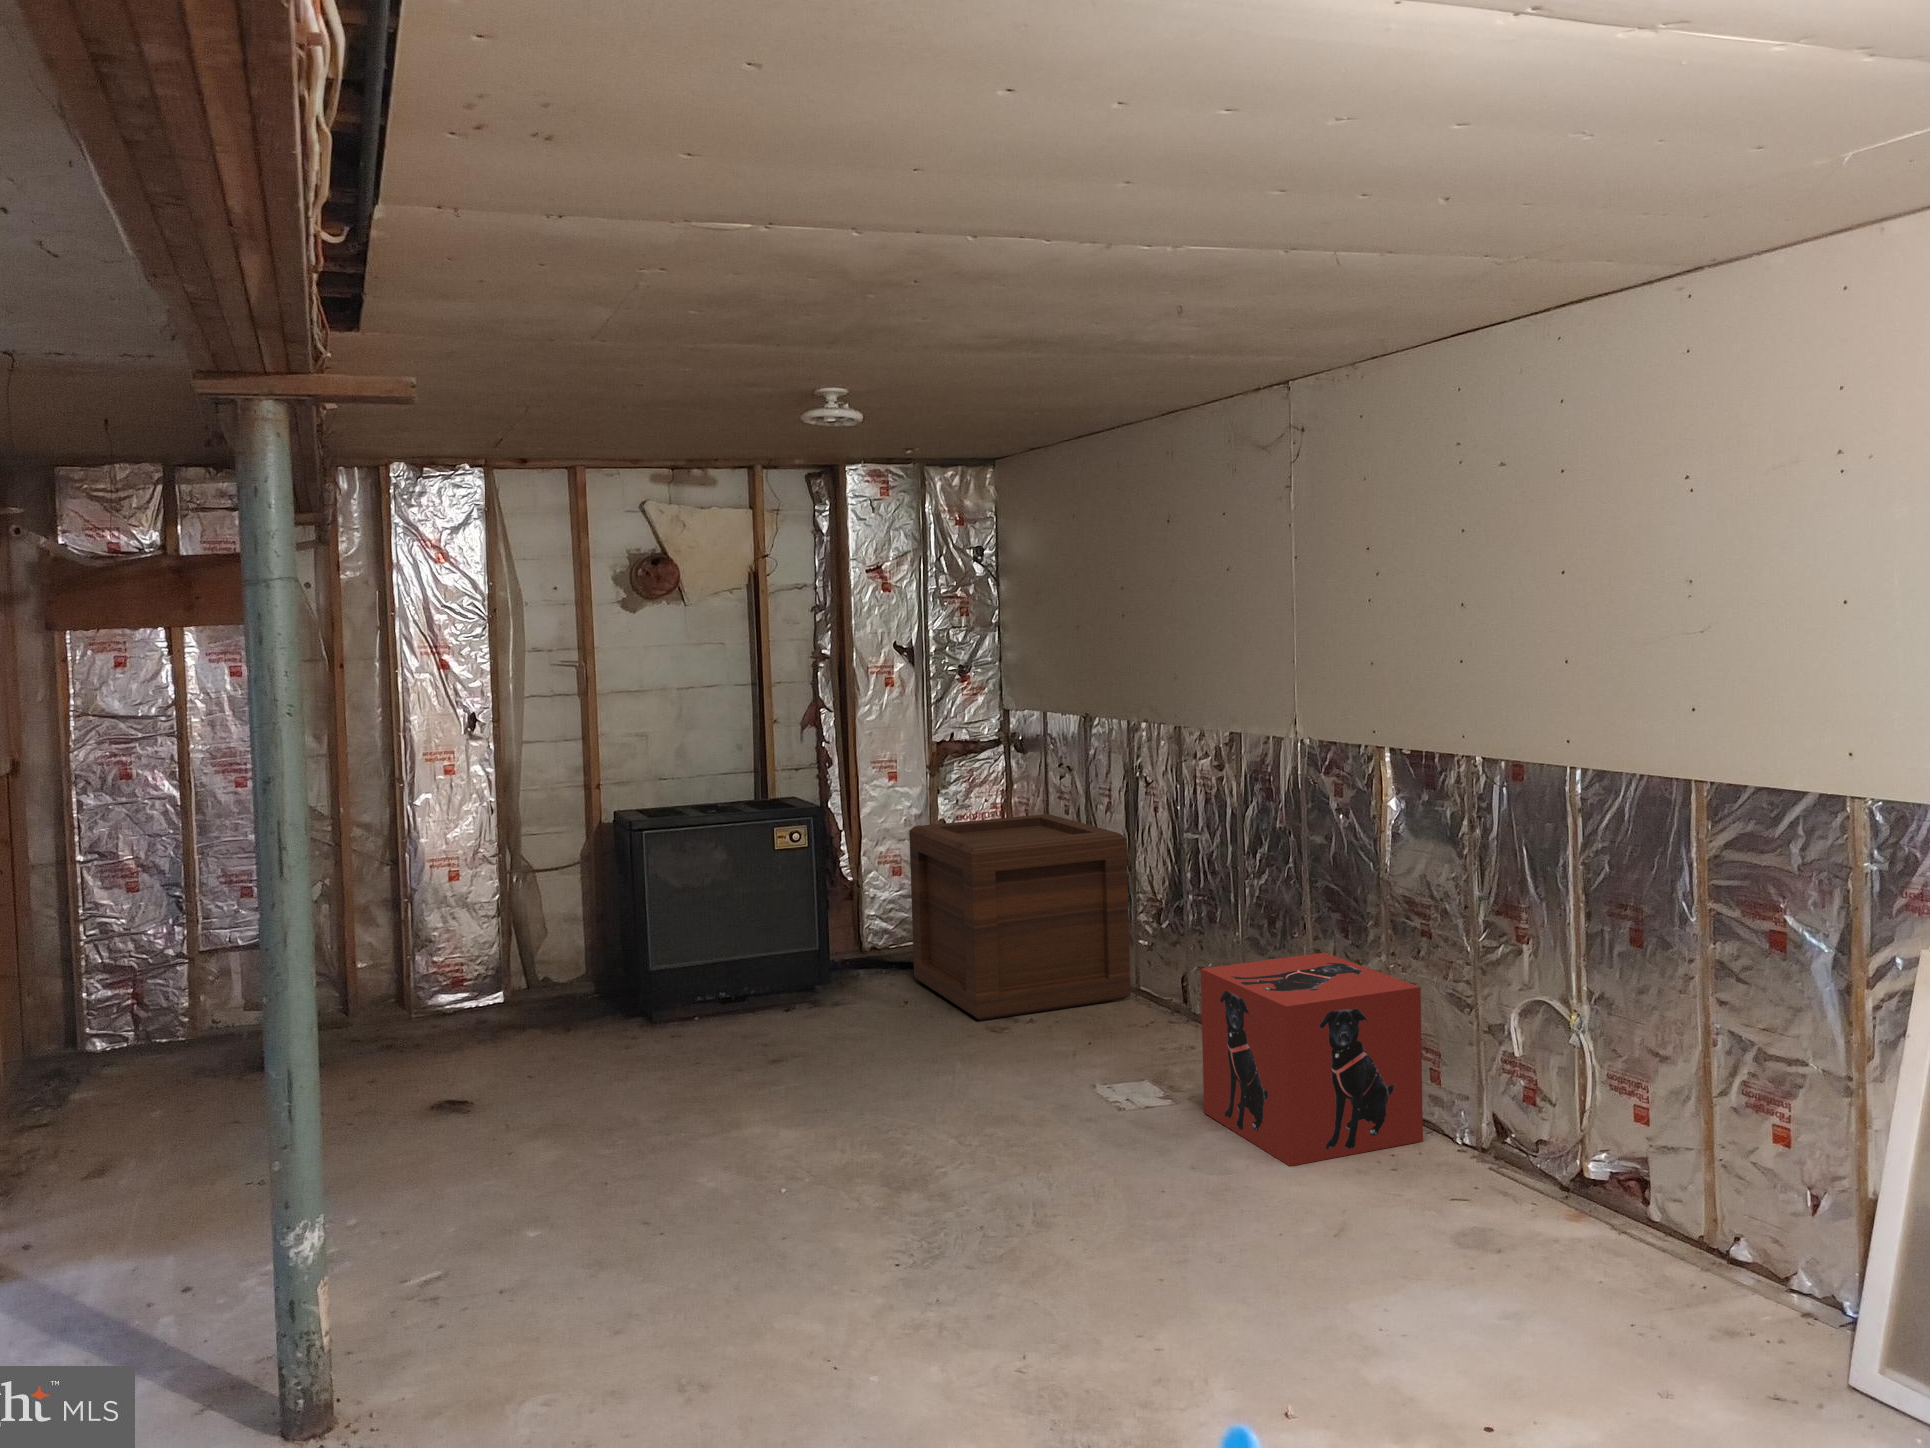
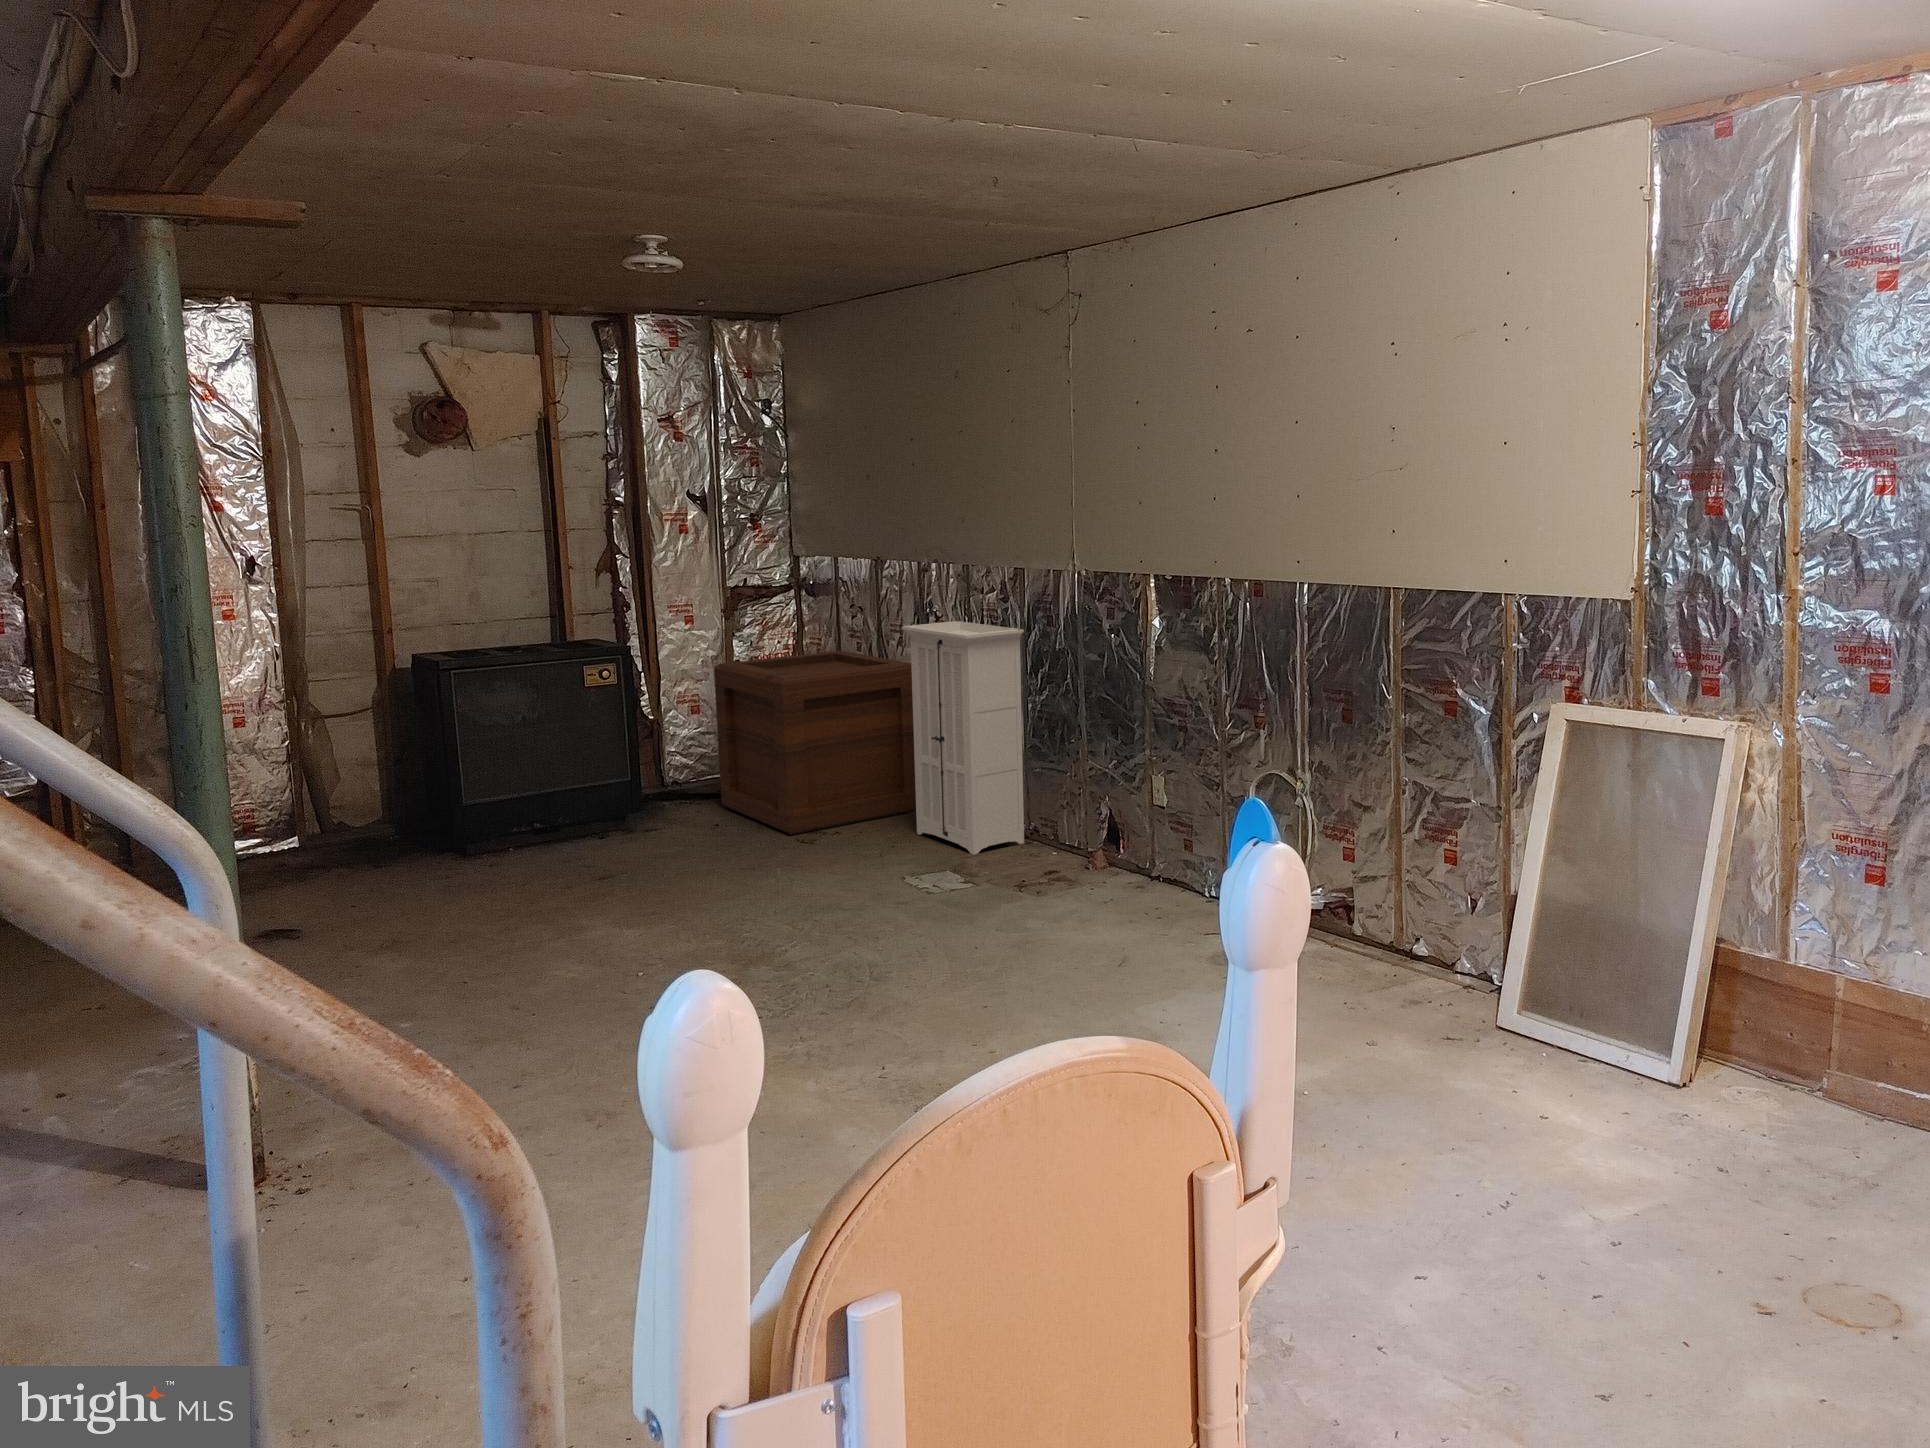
storage cabinet: none [1102,785,1240,1062] -> present [902,618,1024,855]
storage box: present [1201,953,1423,1166] -> none [1001,752,1181,923]

